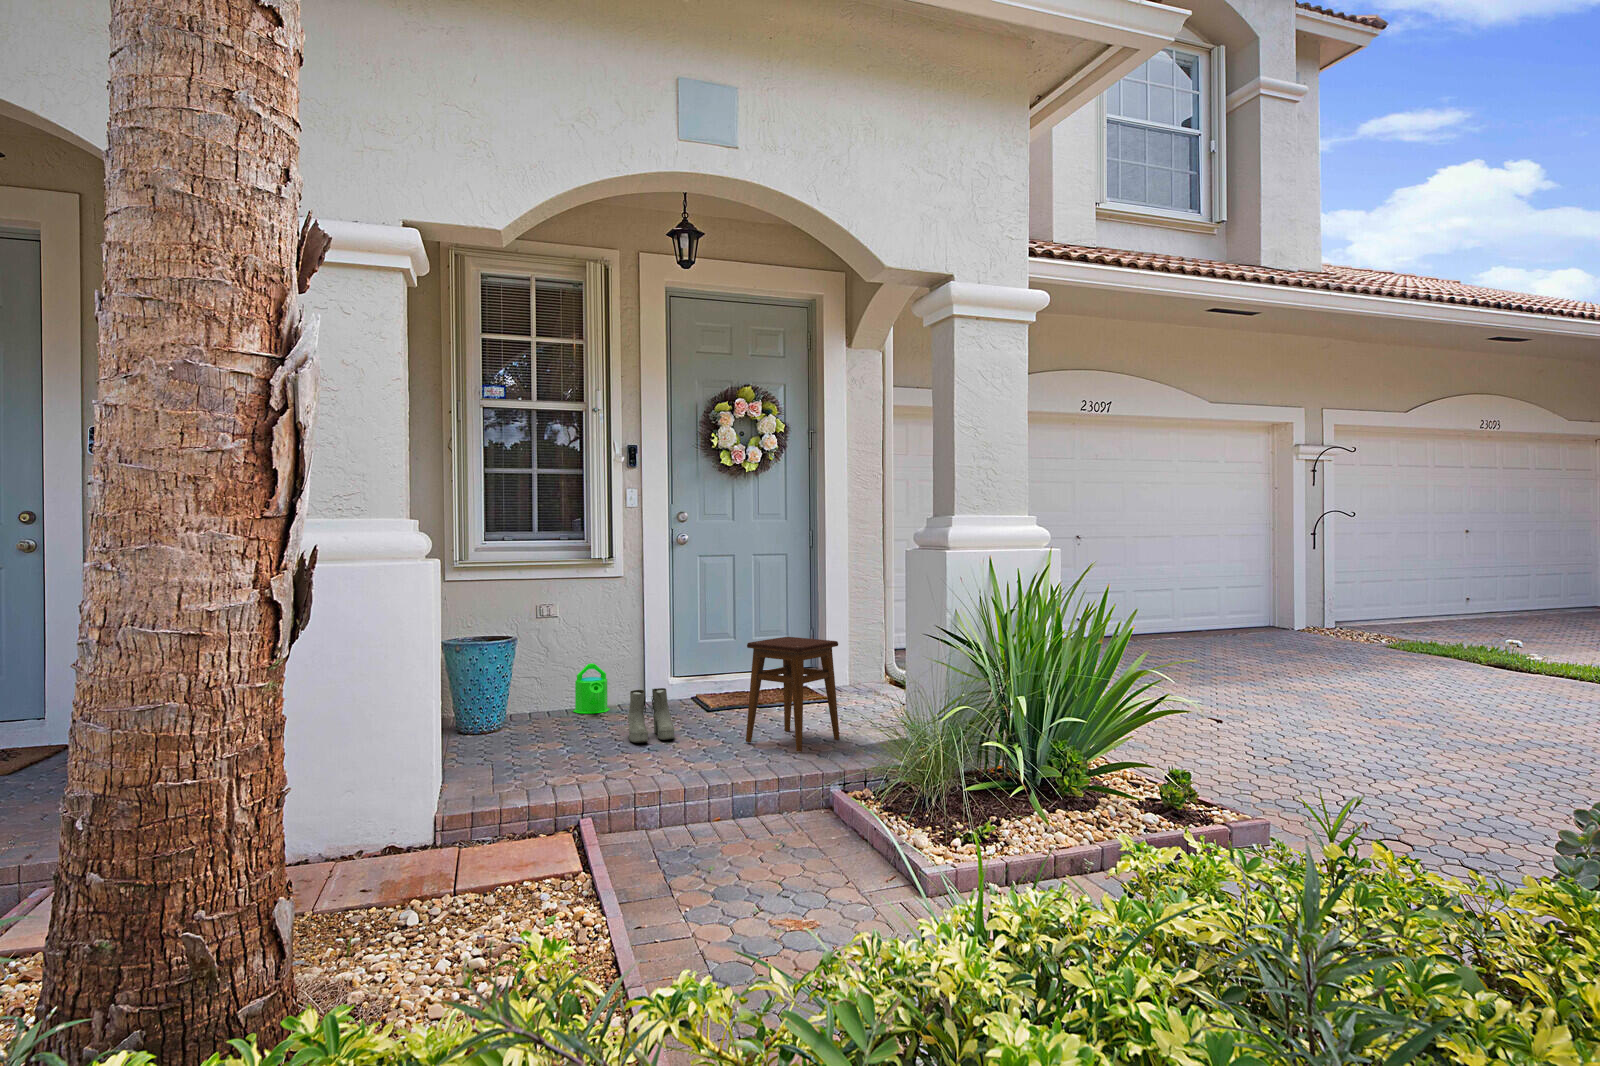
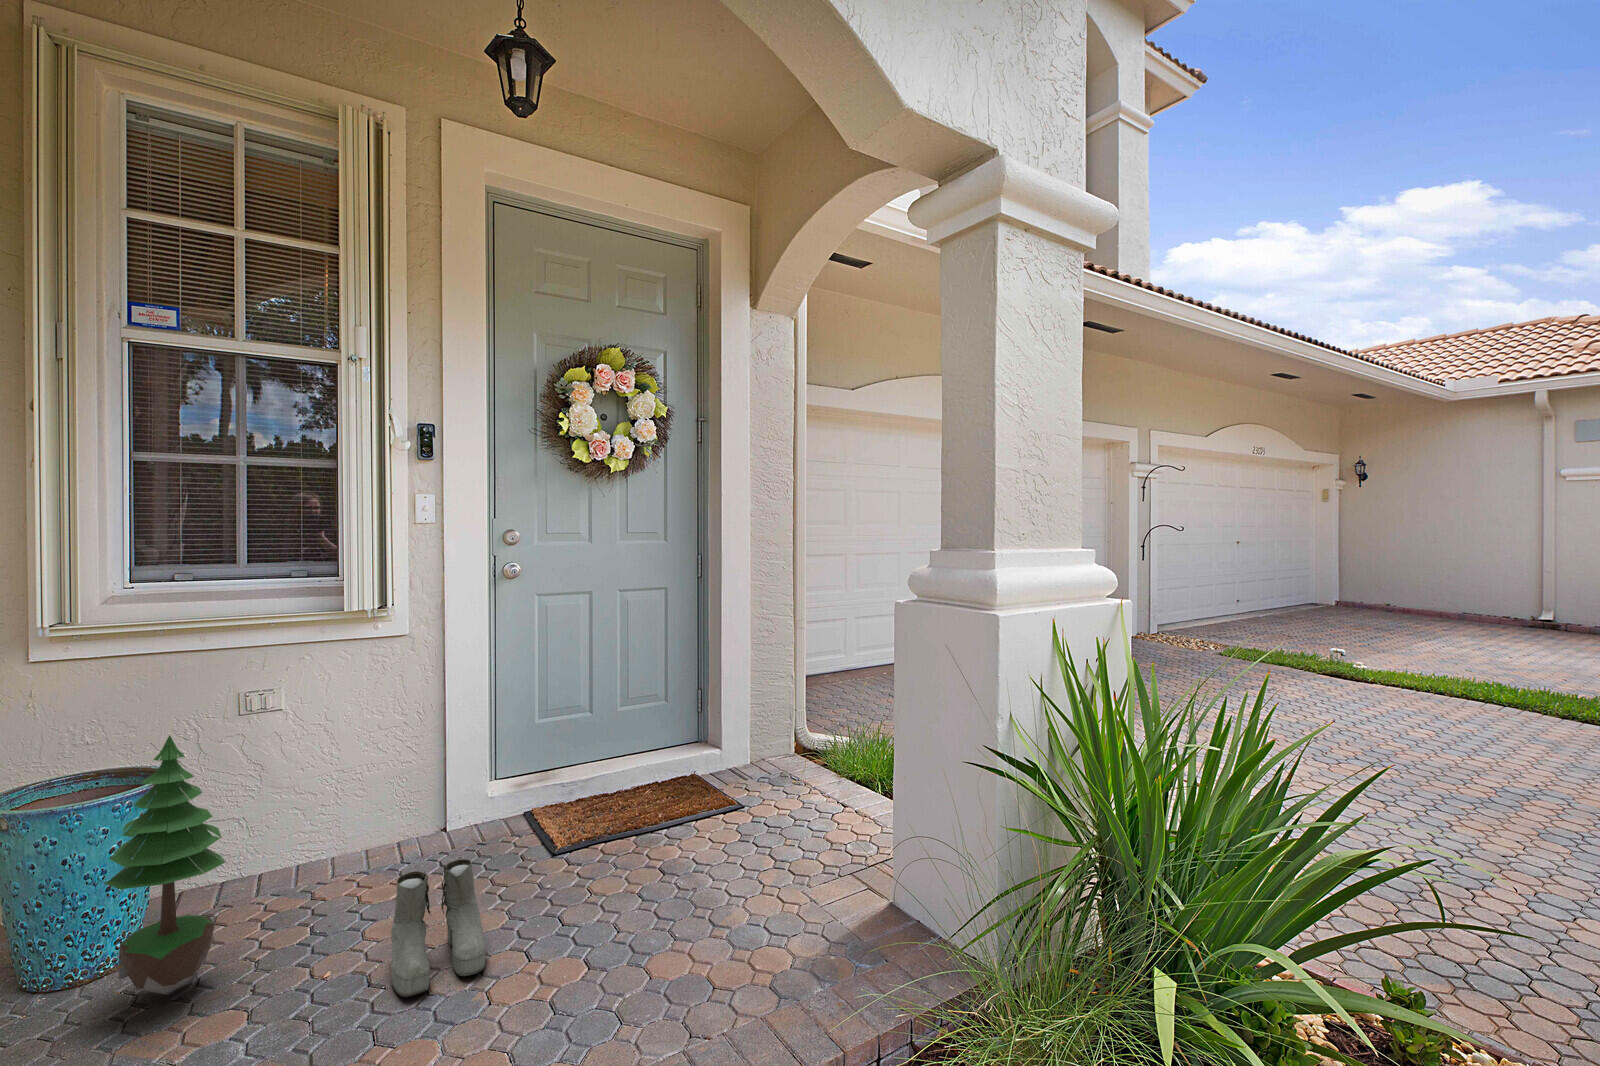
potted tree: none [503,610,551,739] -> present [104,735,226,995]
stool: present [746,637,840,752] -> none [626,752,792,1001]
watering can: present [573,663,610,714] -> none [307,786,380,880]

